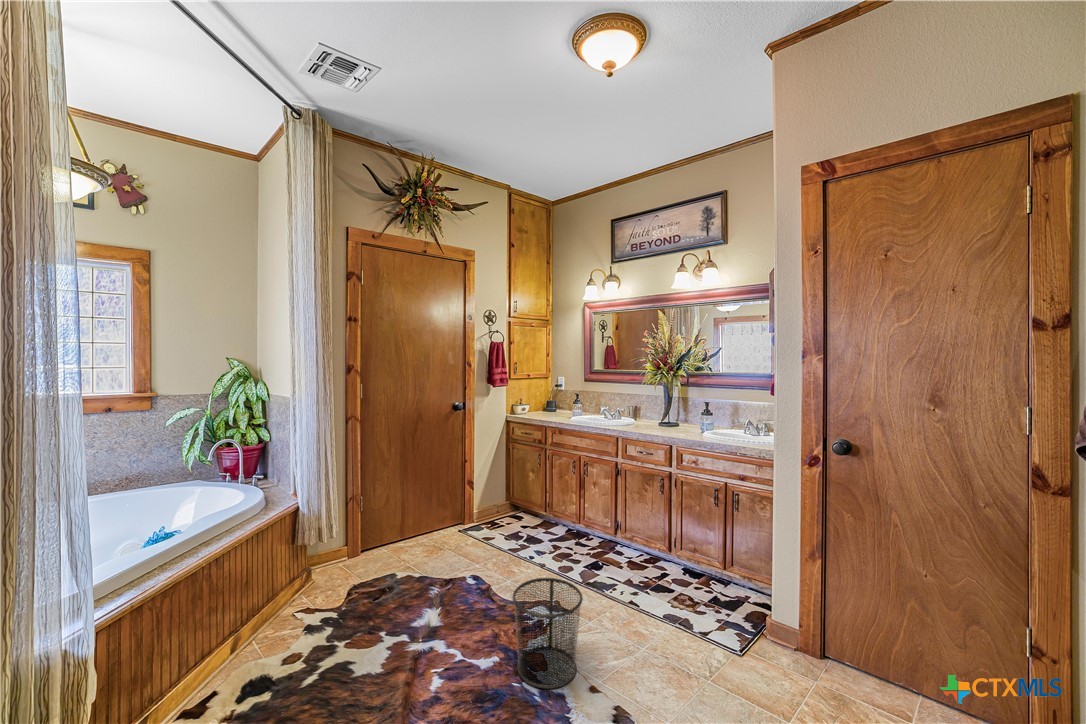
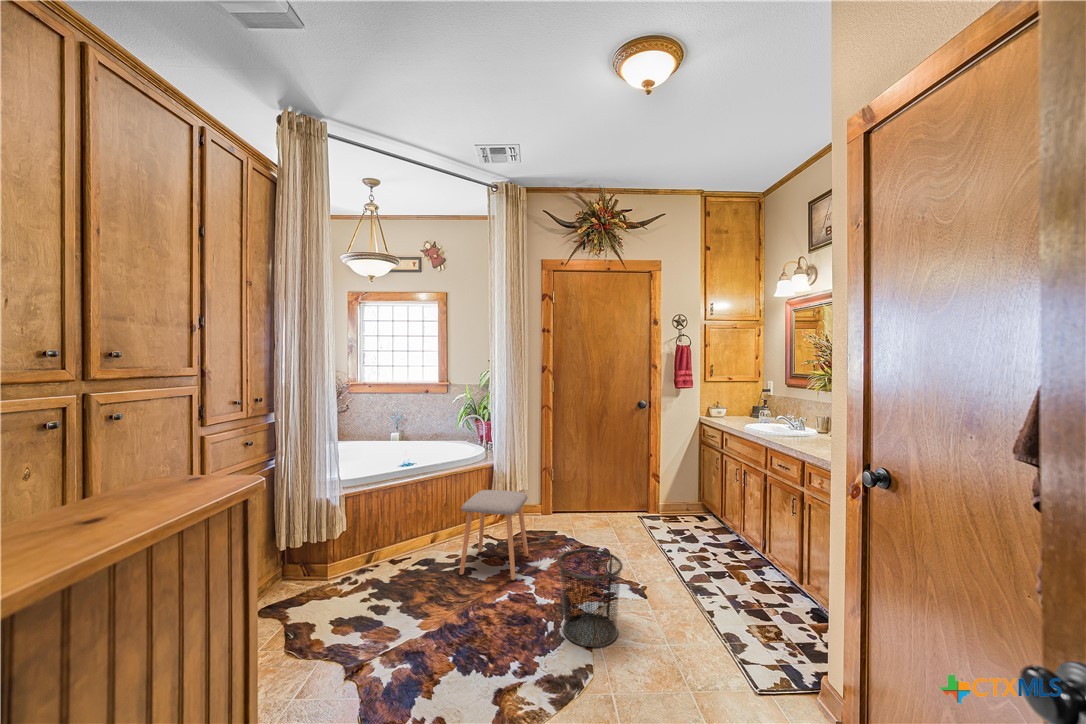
stool: none [322,538,413,680] -> present [459,490,529,581]

